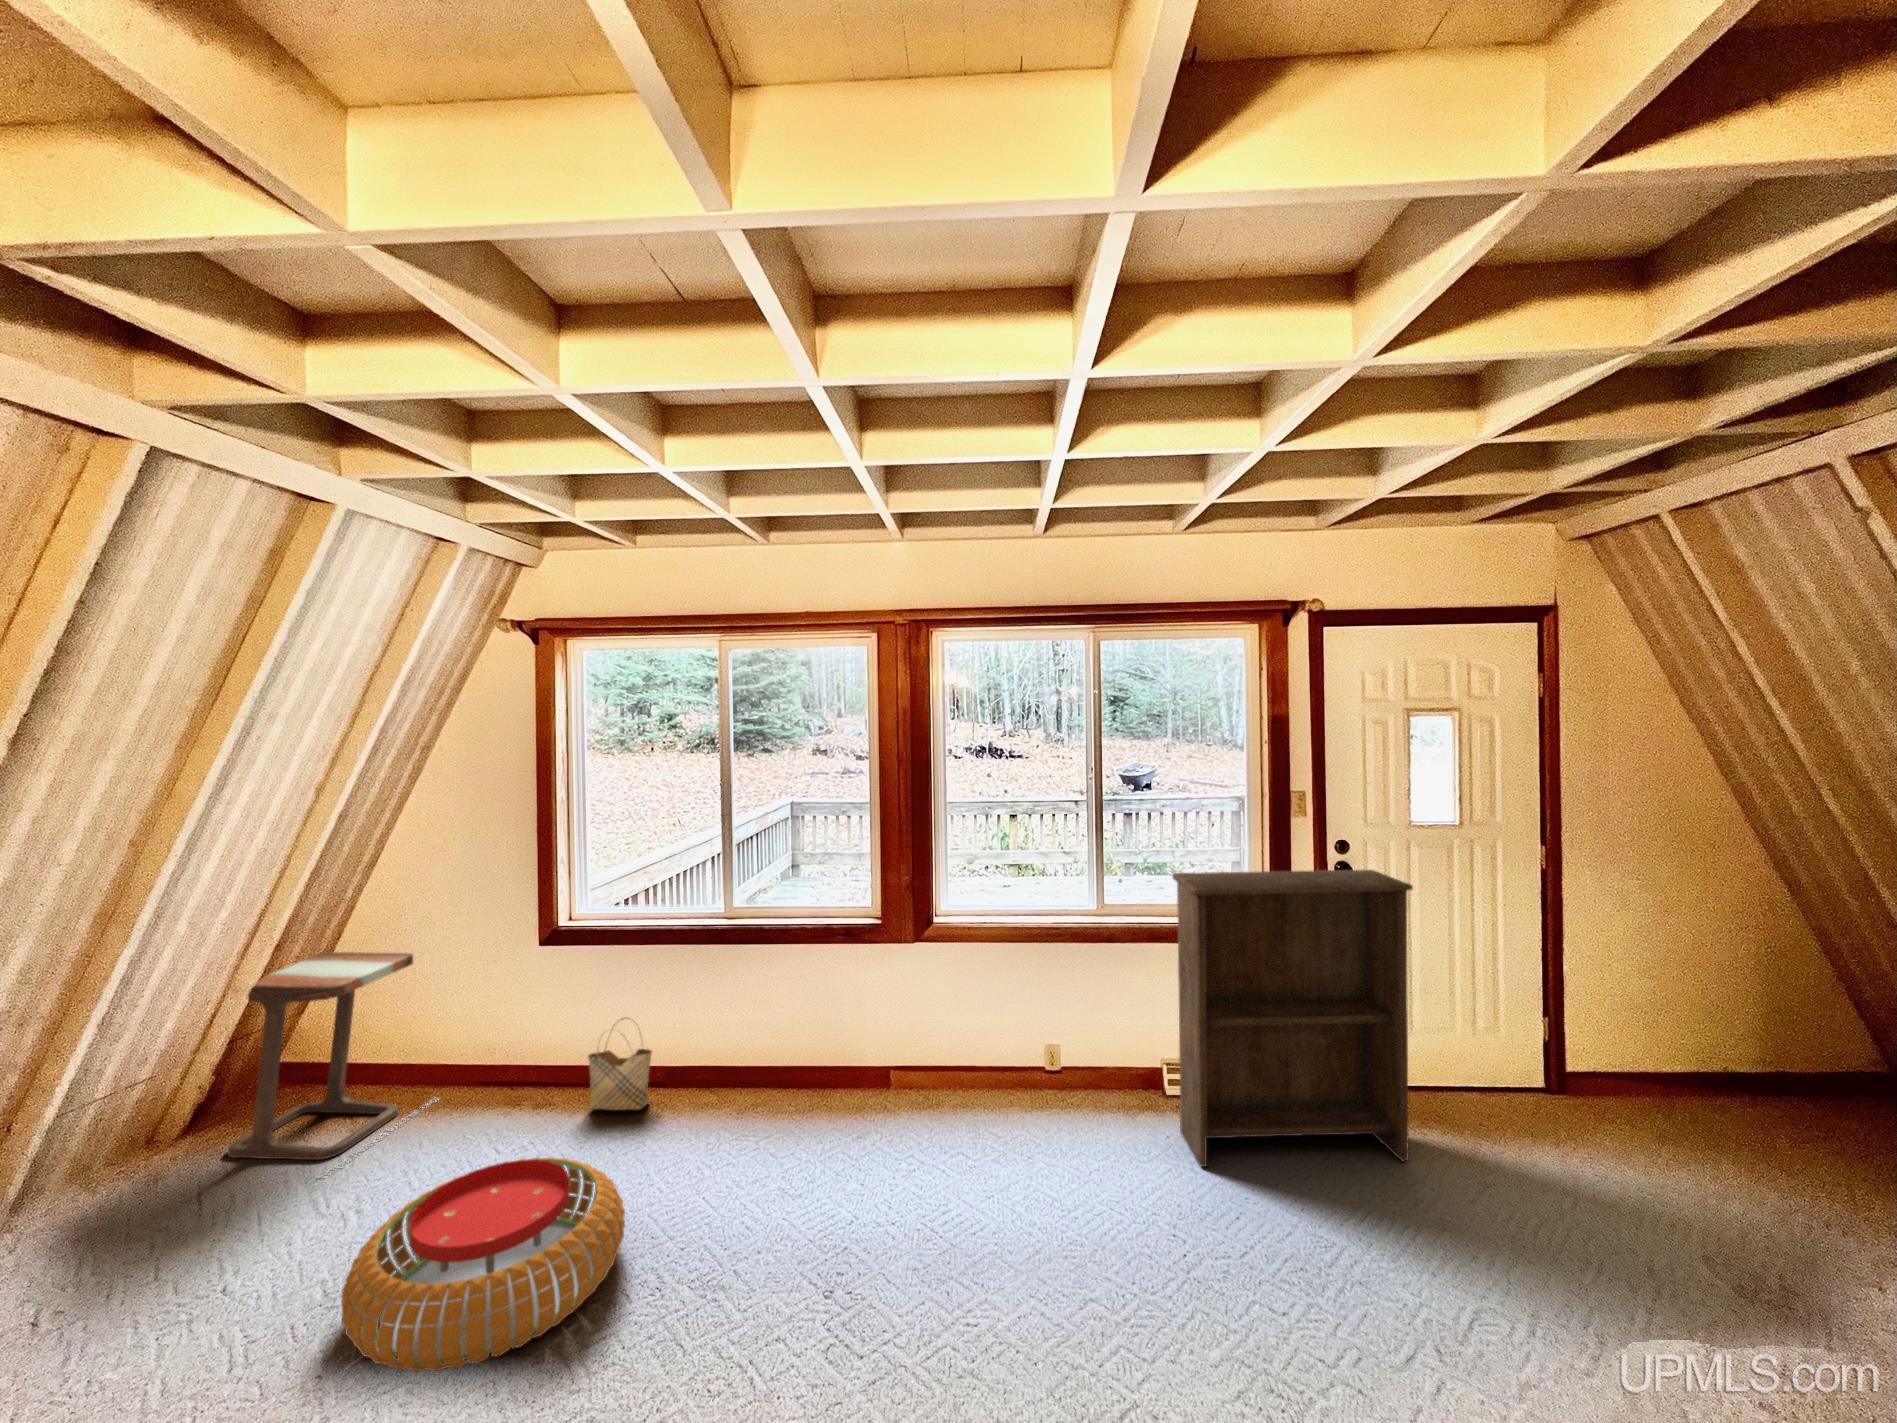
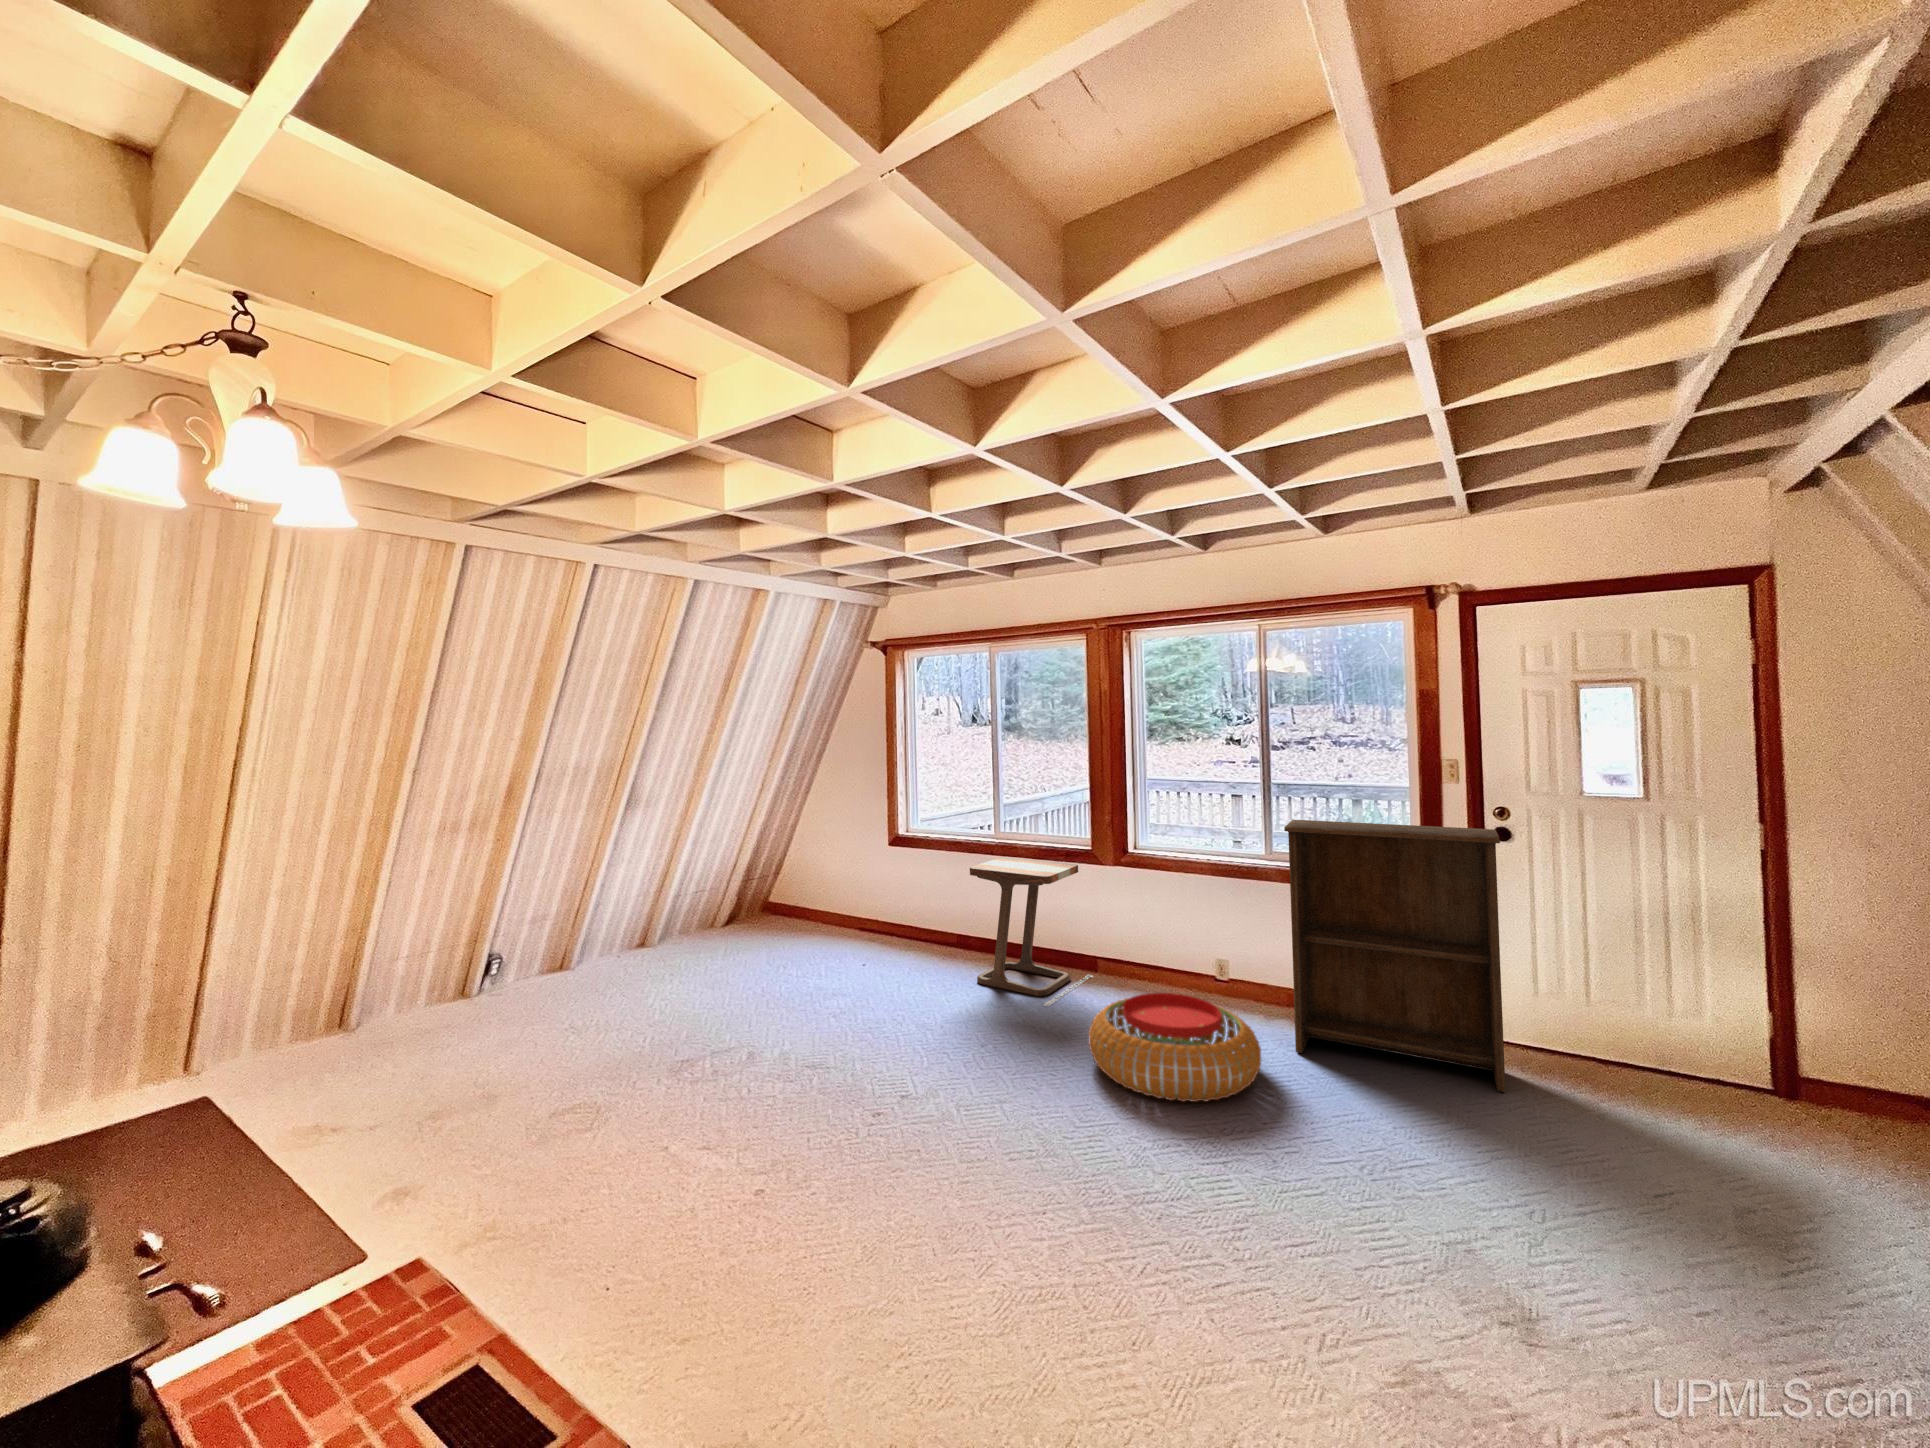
side table: present [228,952,439,1168] -> present [970,857,1093,1005]
woven basket: present [588,1022,652,1110] -> none [911,894,947,951]
pouf: present [341,1157,625,1371] -> present [1088,993,1261,1102]

